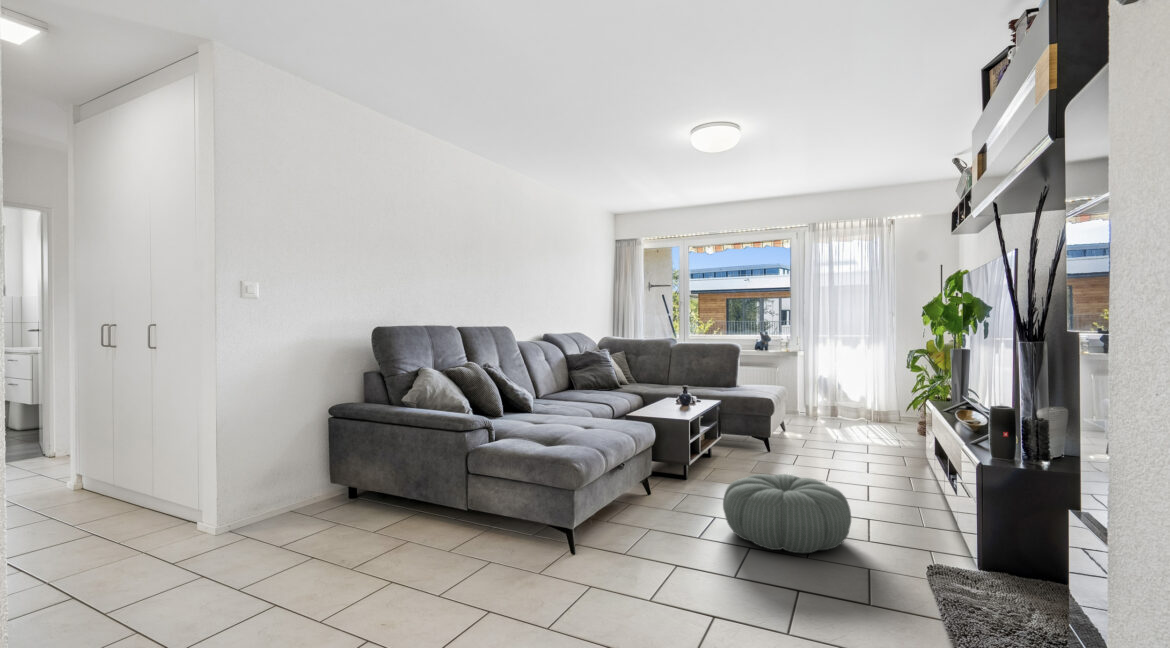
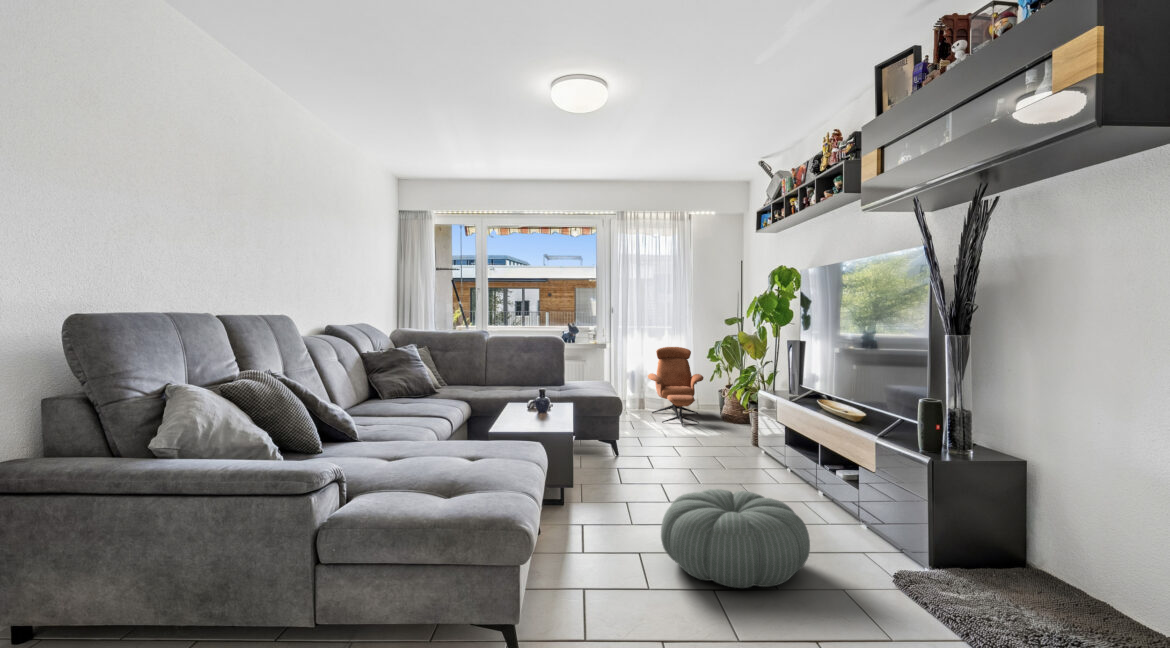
lounge chair: none [838,356,901,436] -> present [648,347,704,426]

